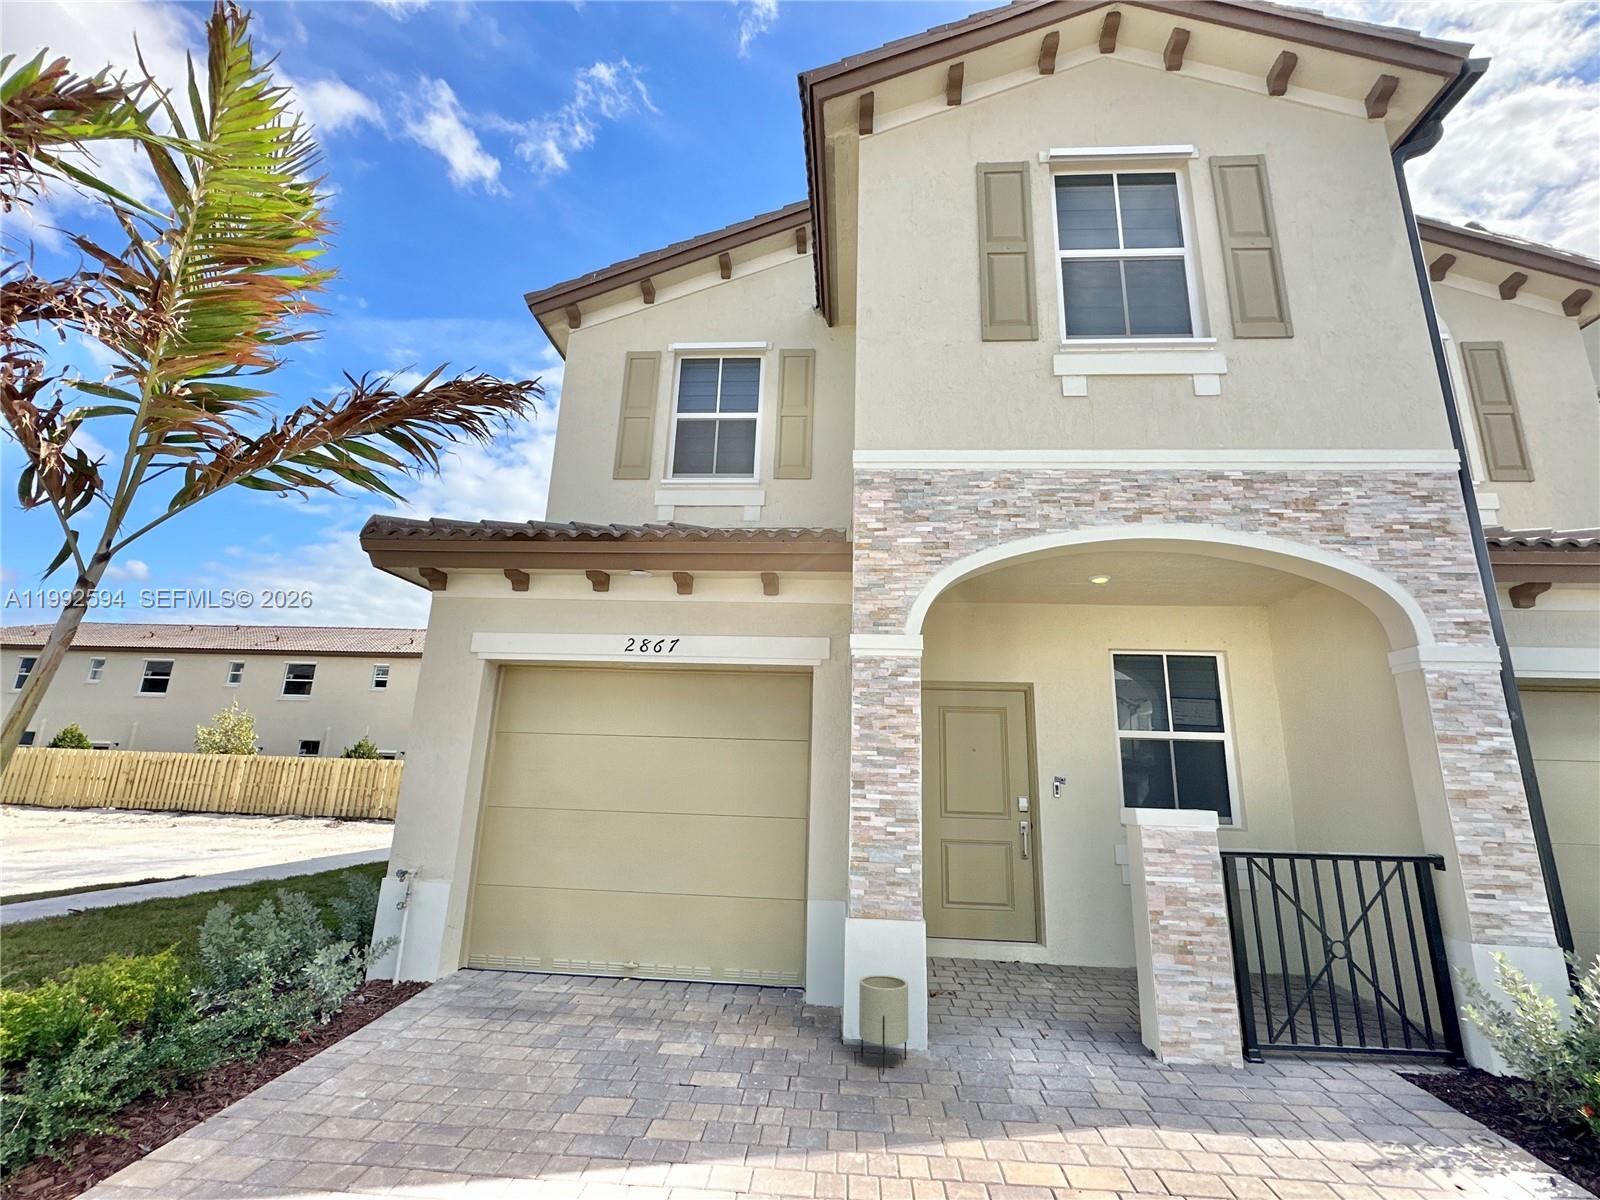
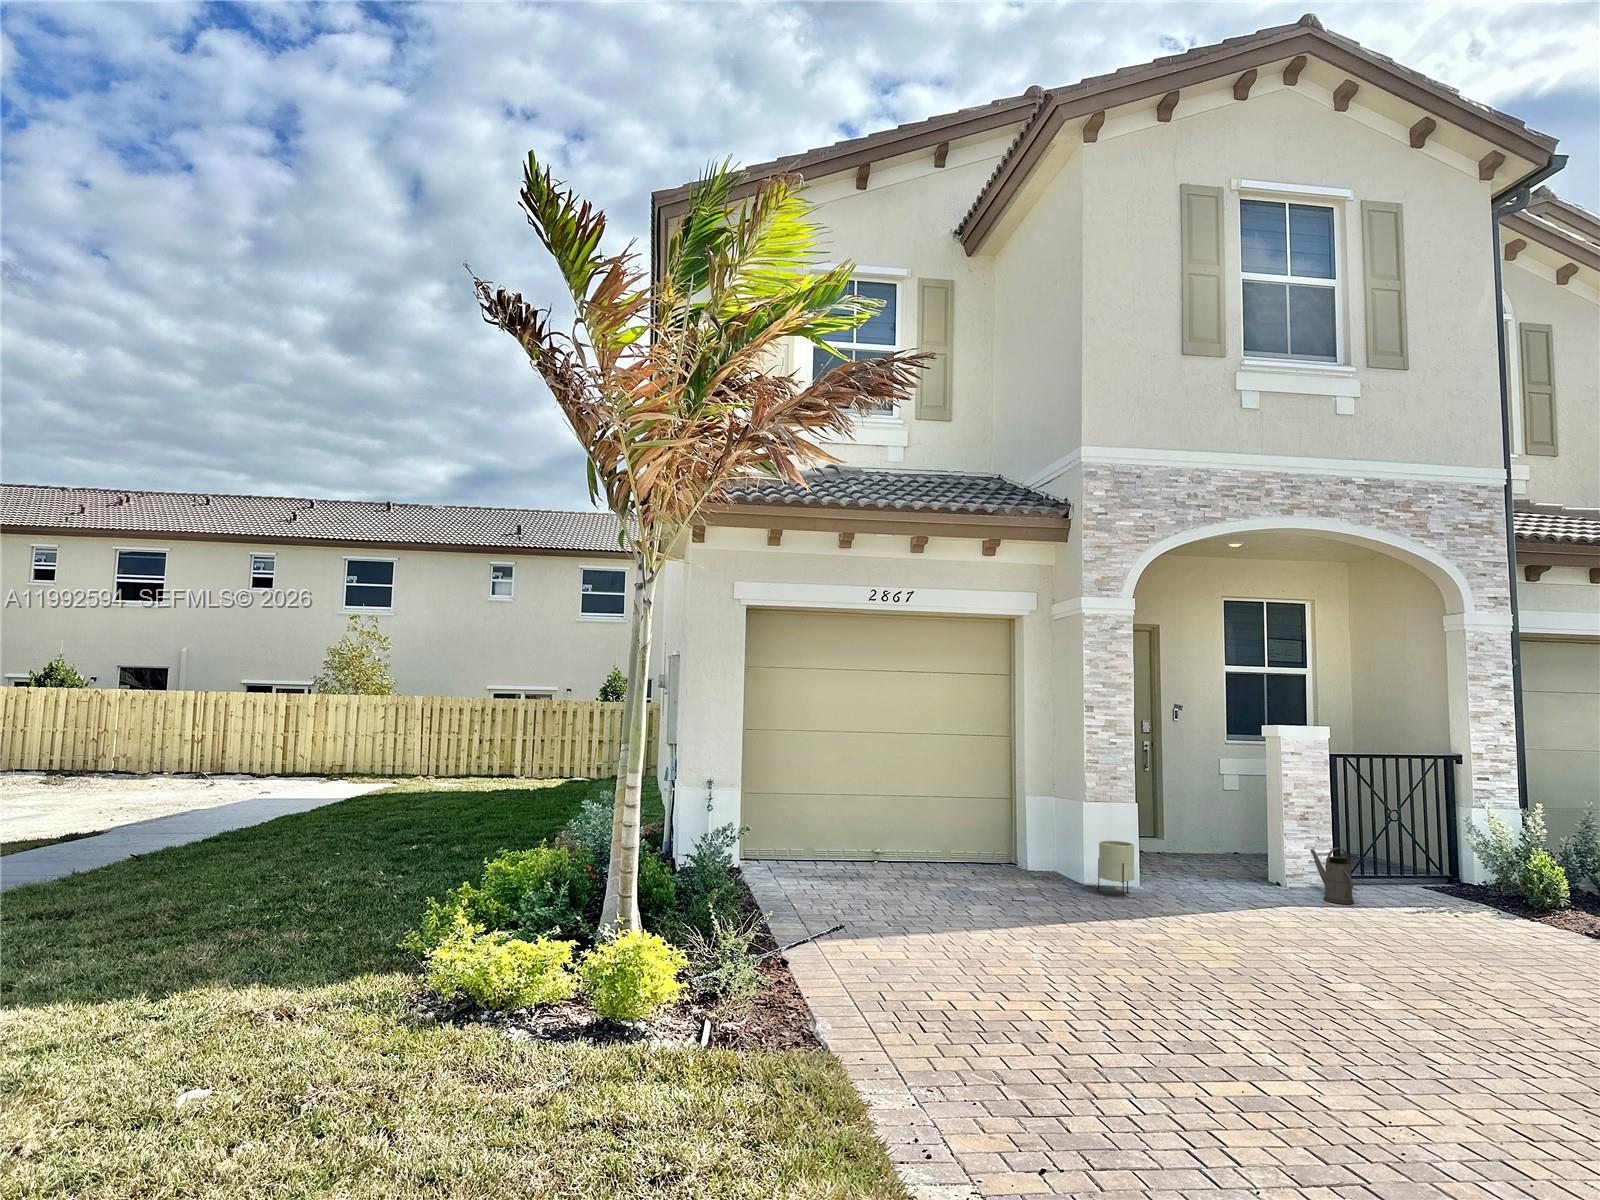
watering can: none [1199,1002,1265,1111] -> present [1311,848,1354,904]

